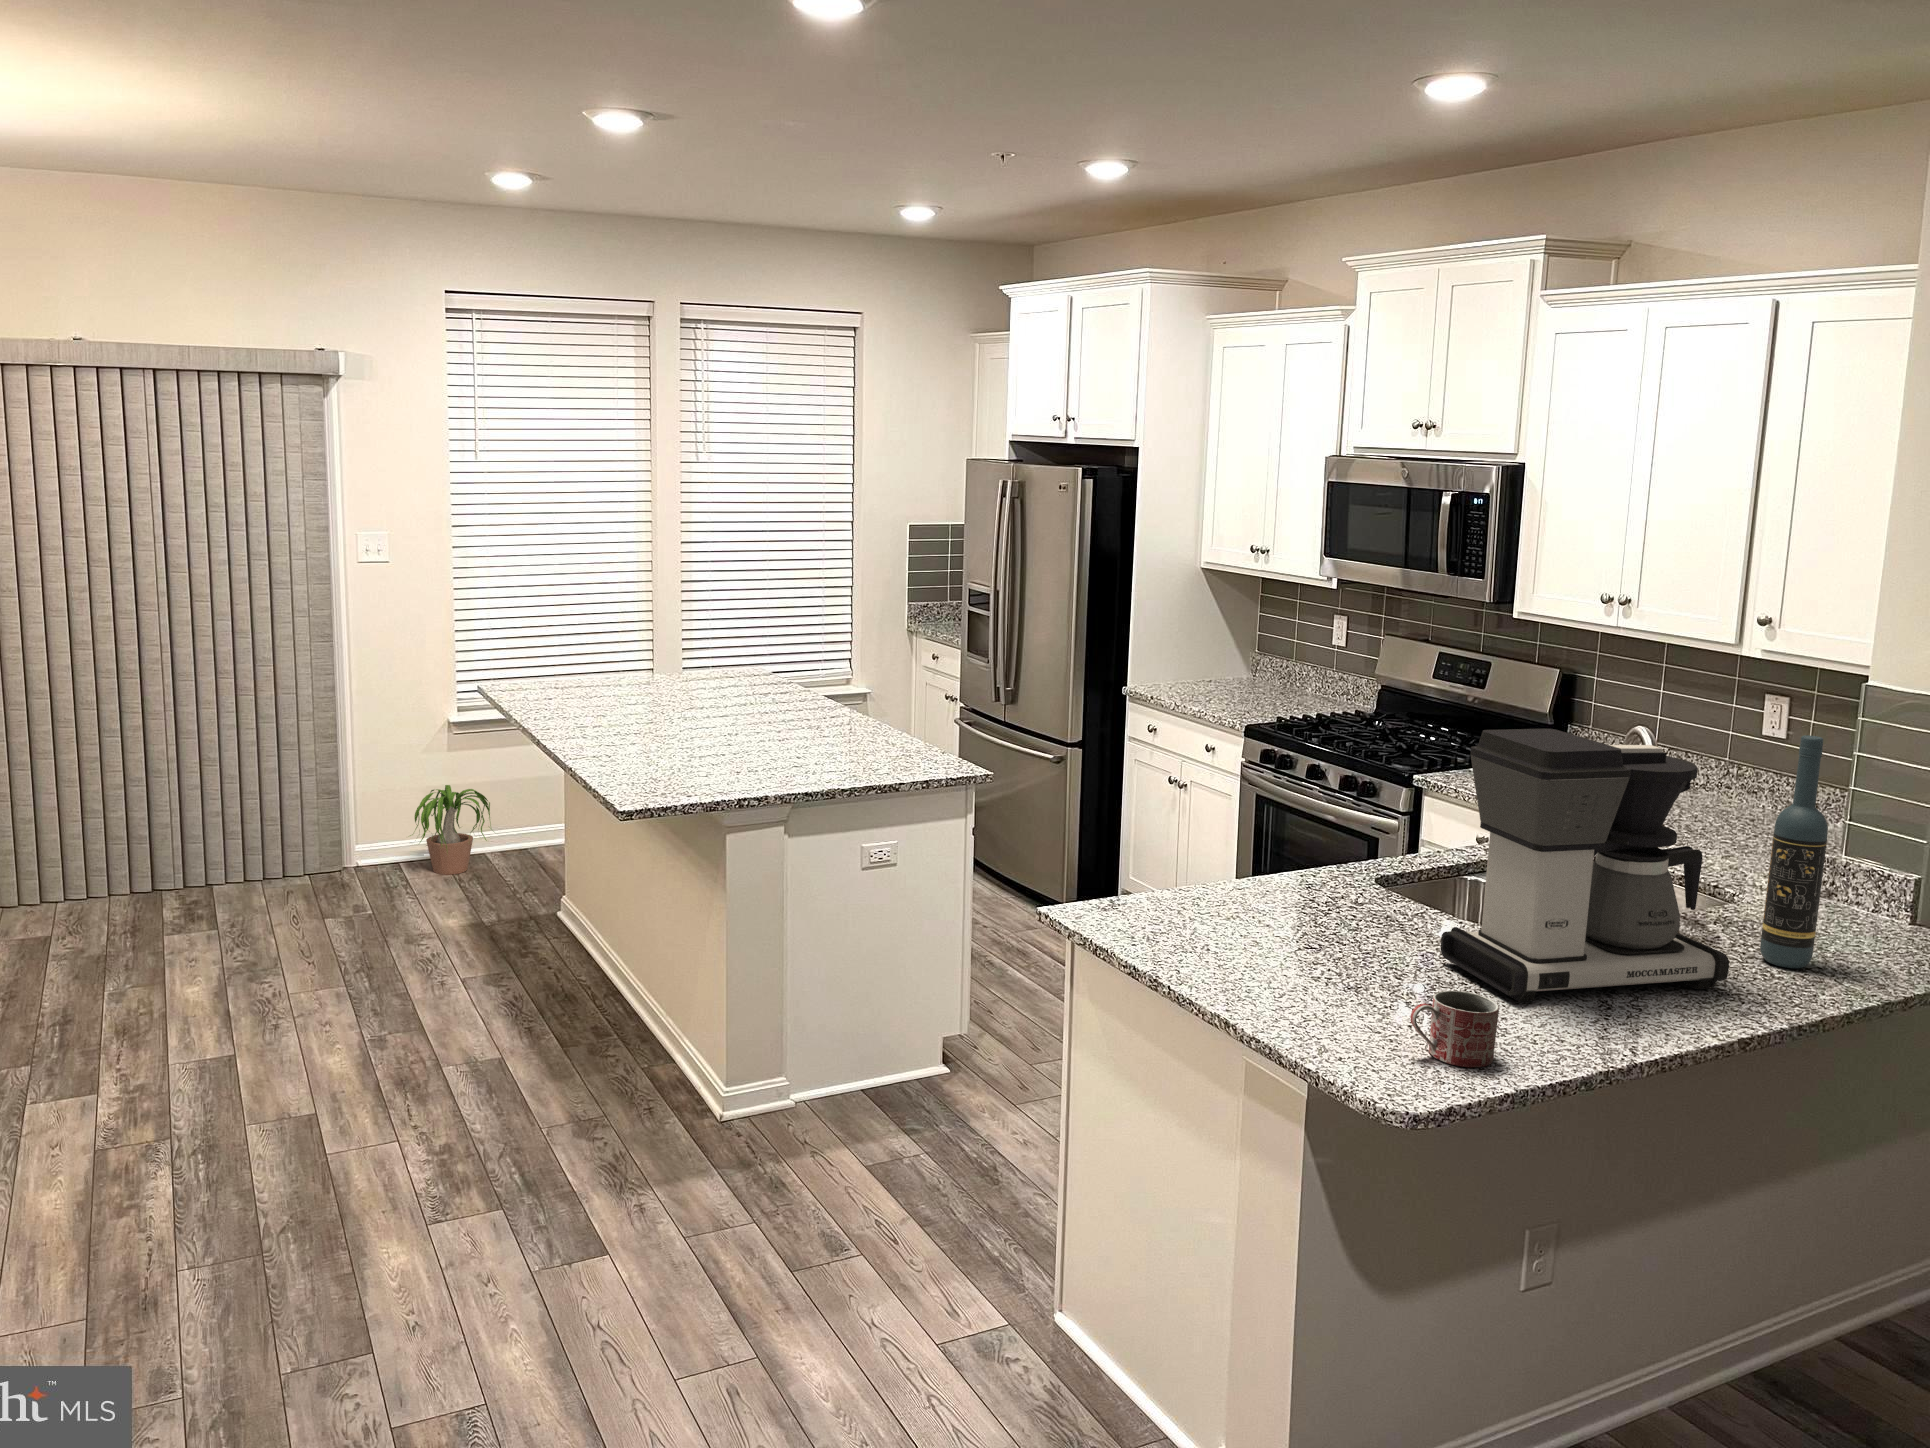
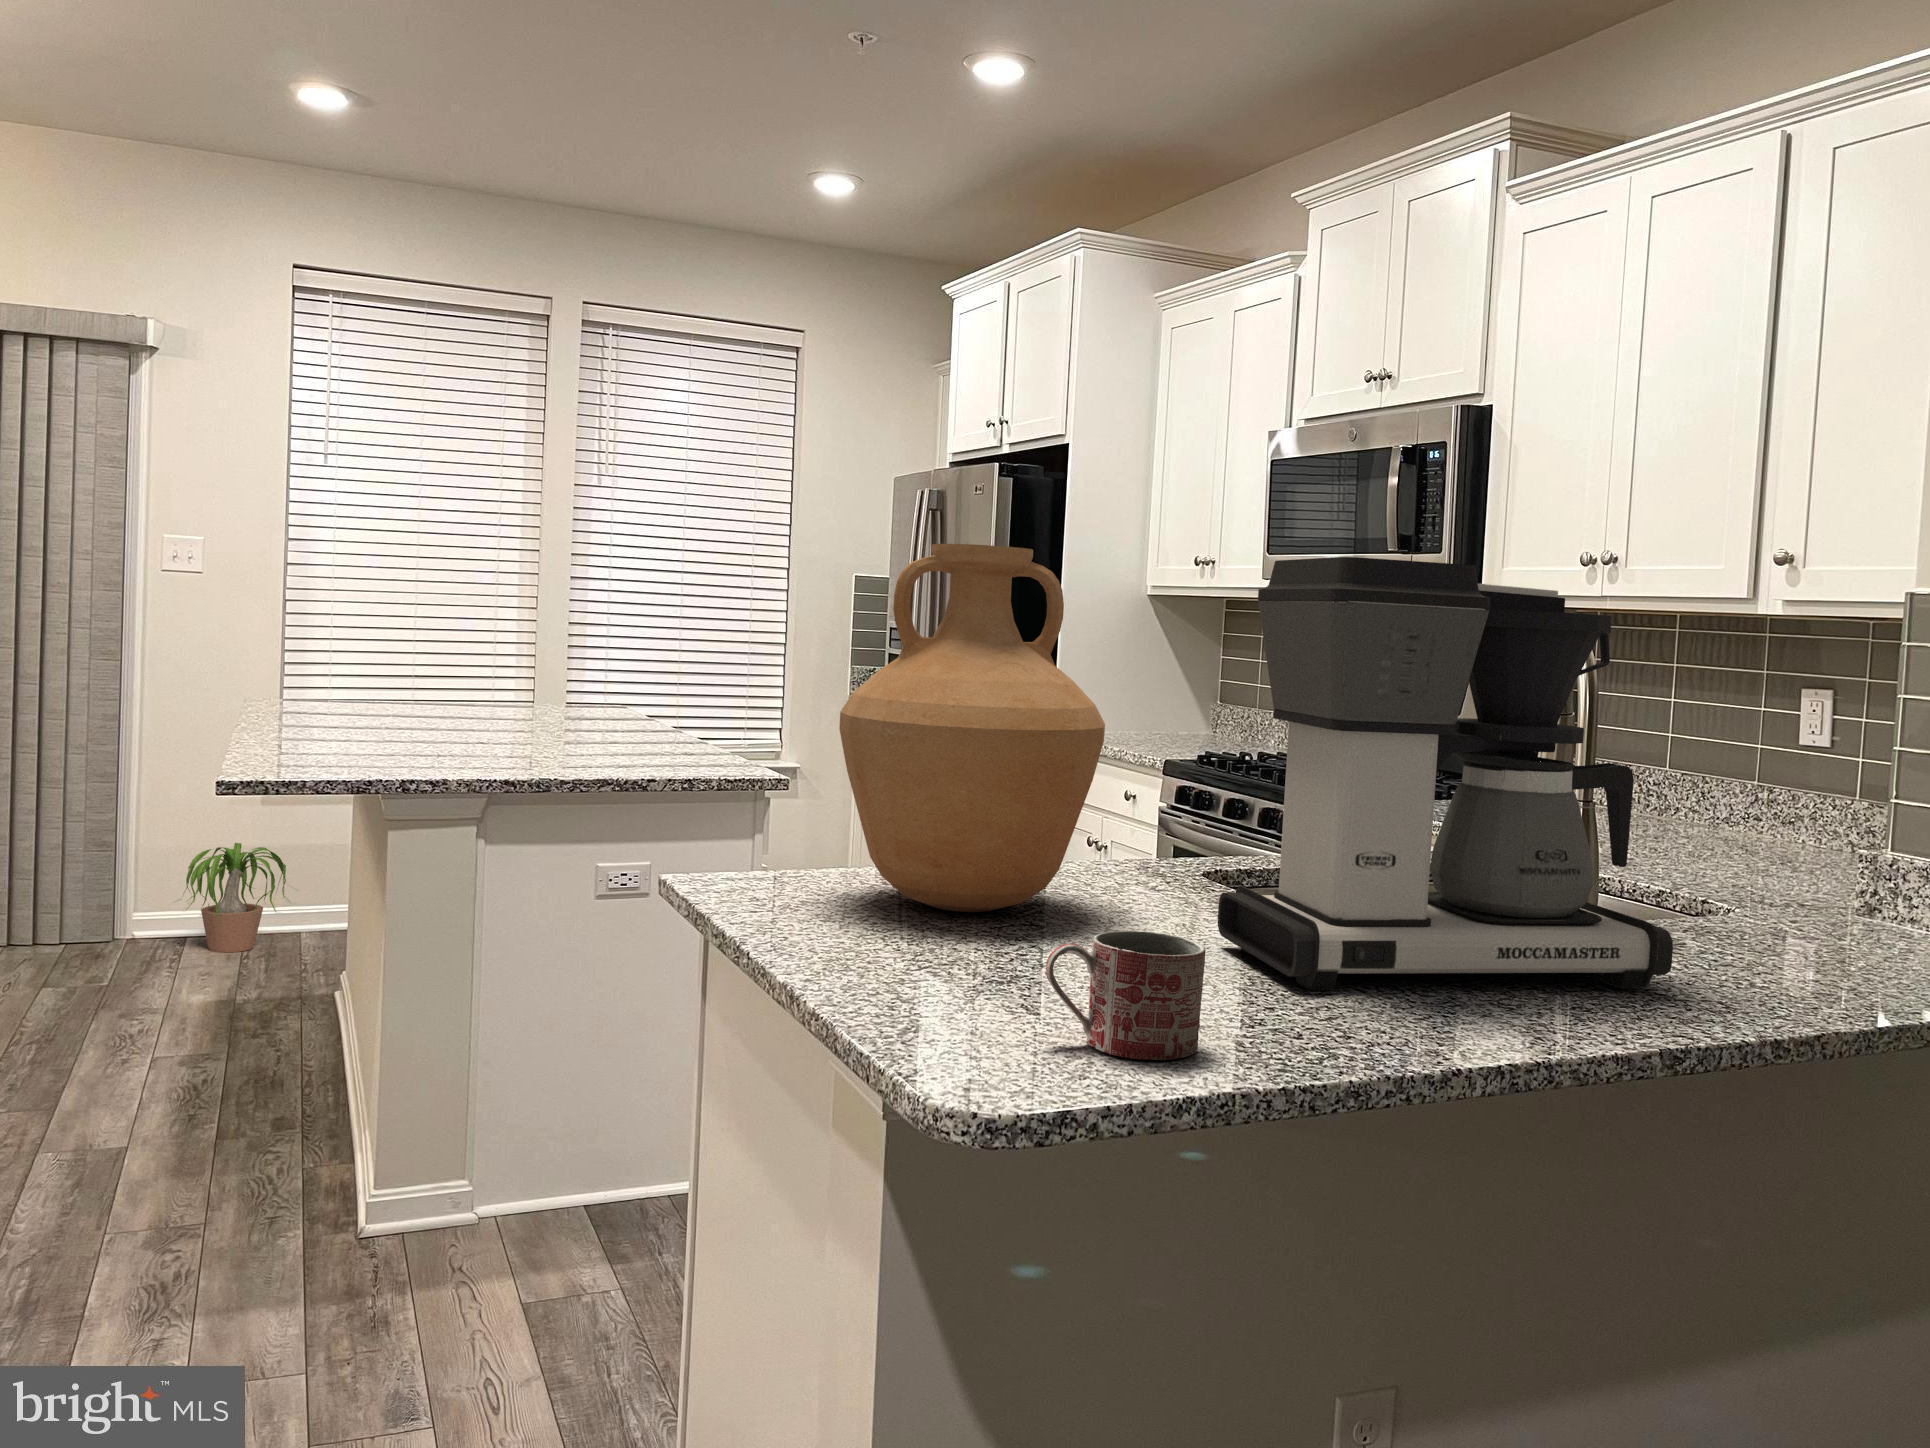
vase: none [1184,704,1359,939] -> present [839,544,1105,912]
wine bottle: present [1760,735,1828,968] -> none [1742,600,1837,975]

